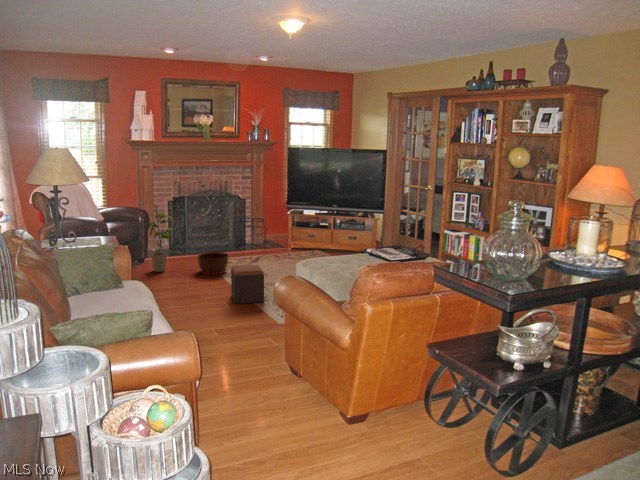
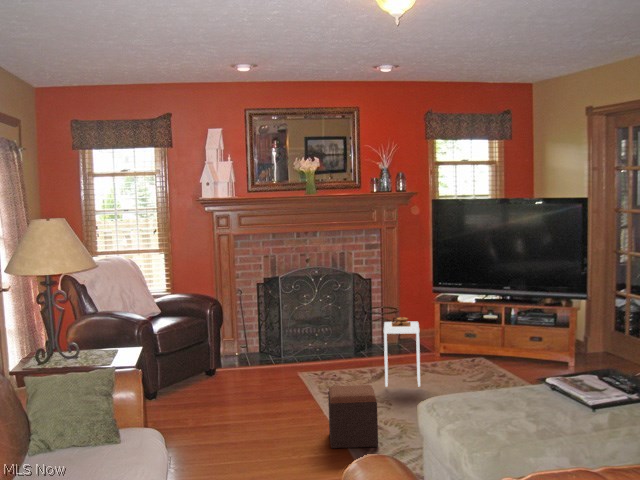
house plant: present [145,213,174,272] -> none [212,302,258,391]
side table: none [260,224,284,268] -> present [384,317,420,387]
basket: present [198,252,229,275] -> none [288,361,335,396]

